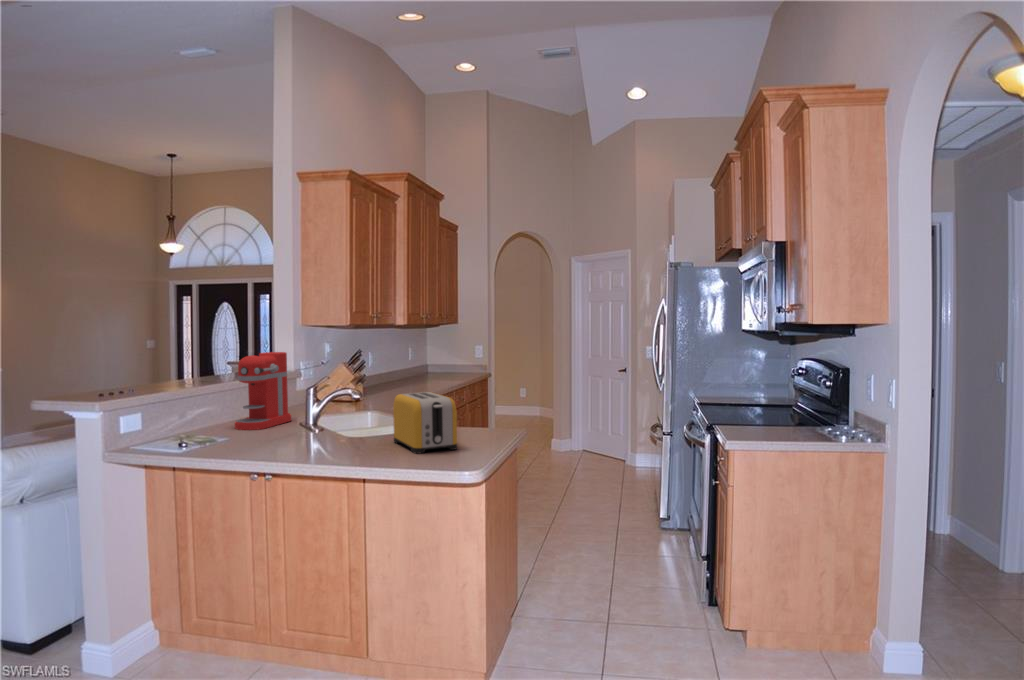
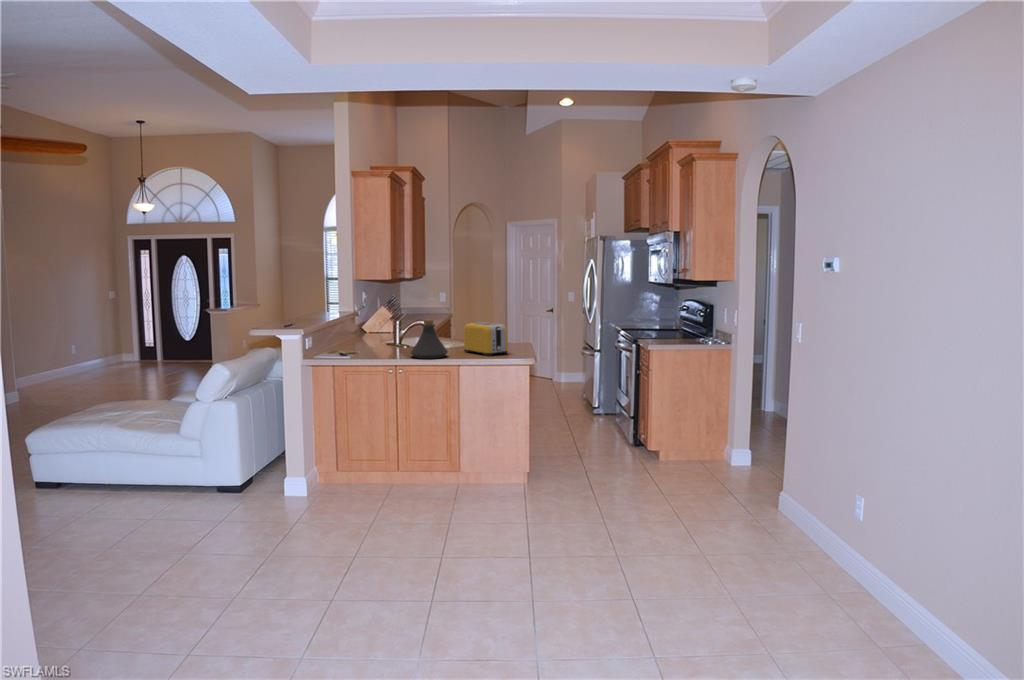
coffee maker: present [235,352,291,430] -> none [347,300,375,350]
bottle: none [284,387,352,456] -> present [411,320,448,359]

